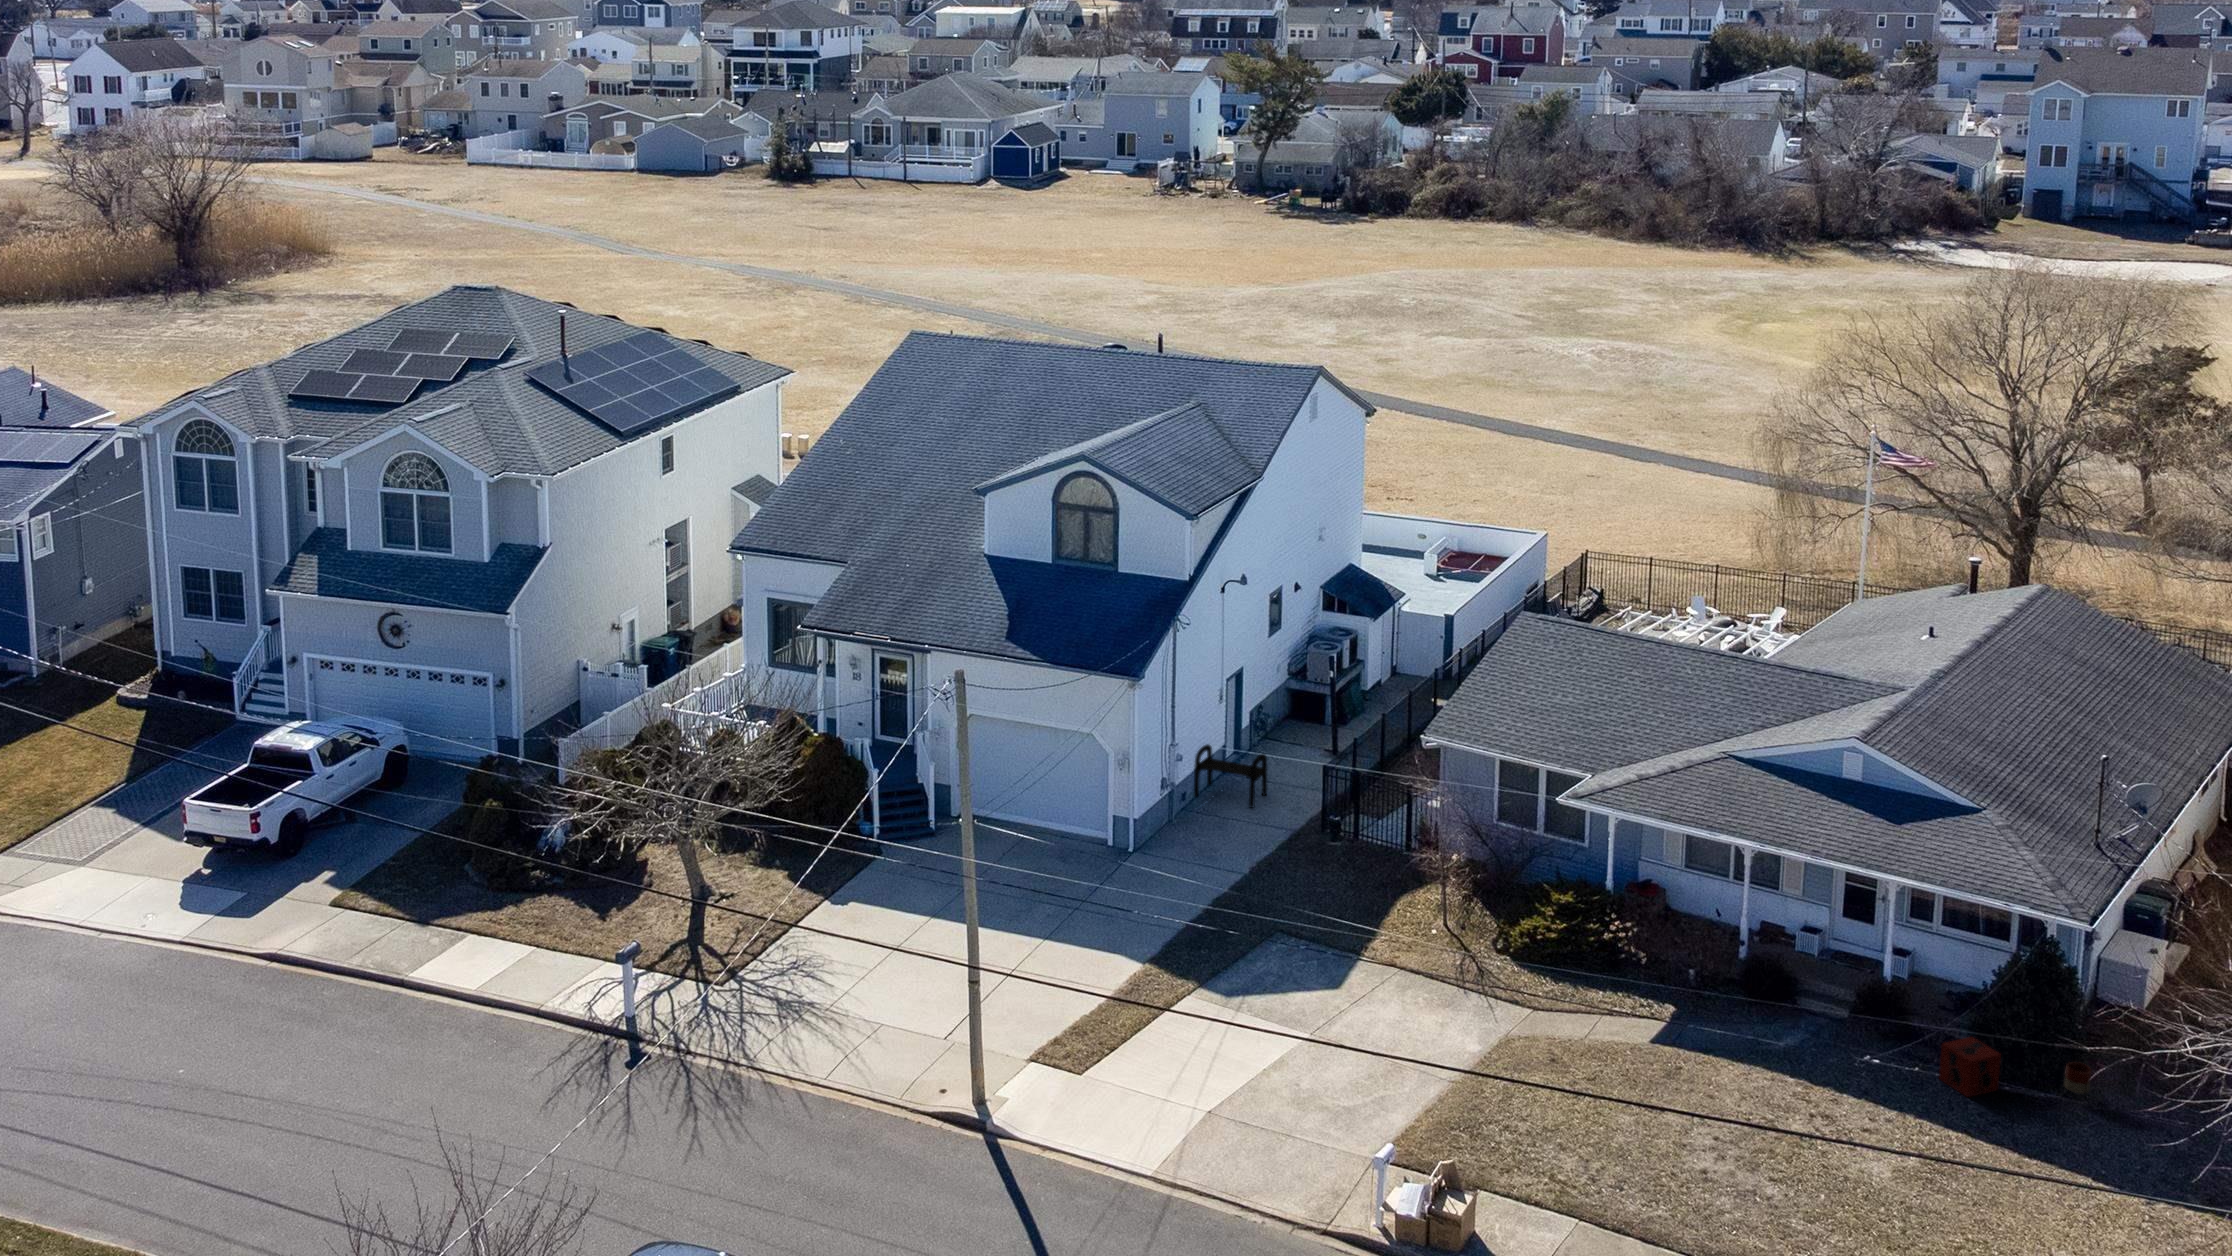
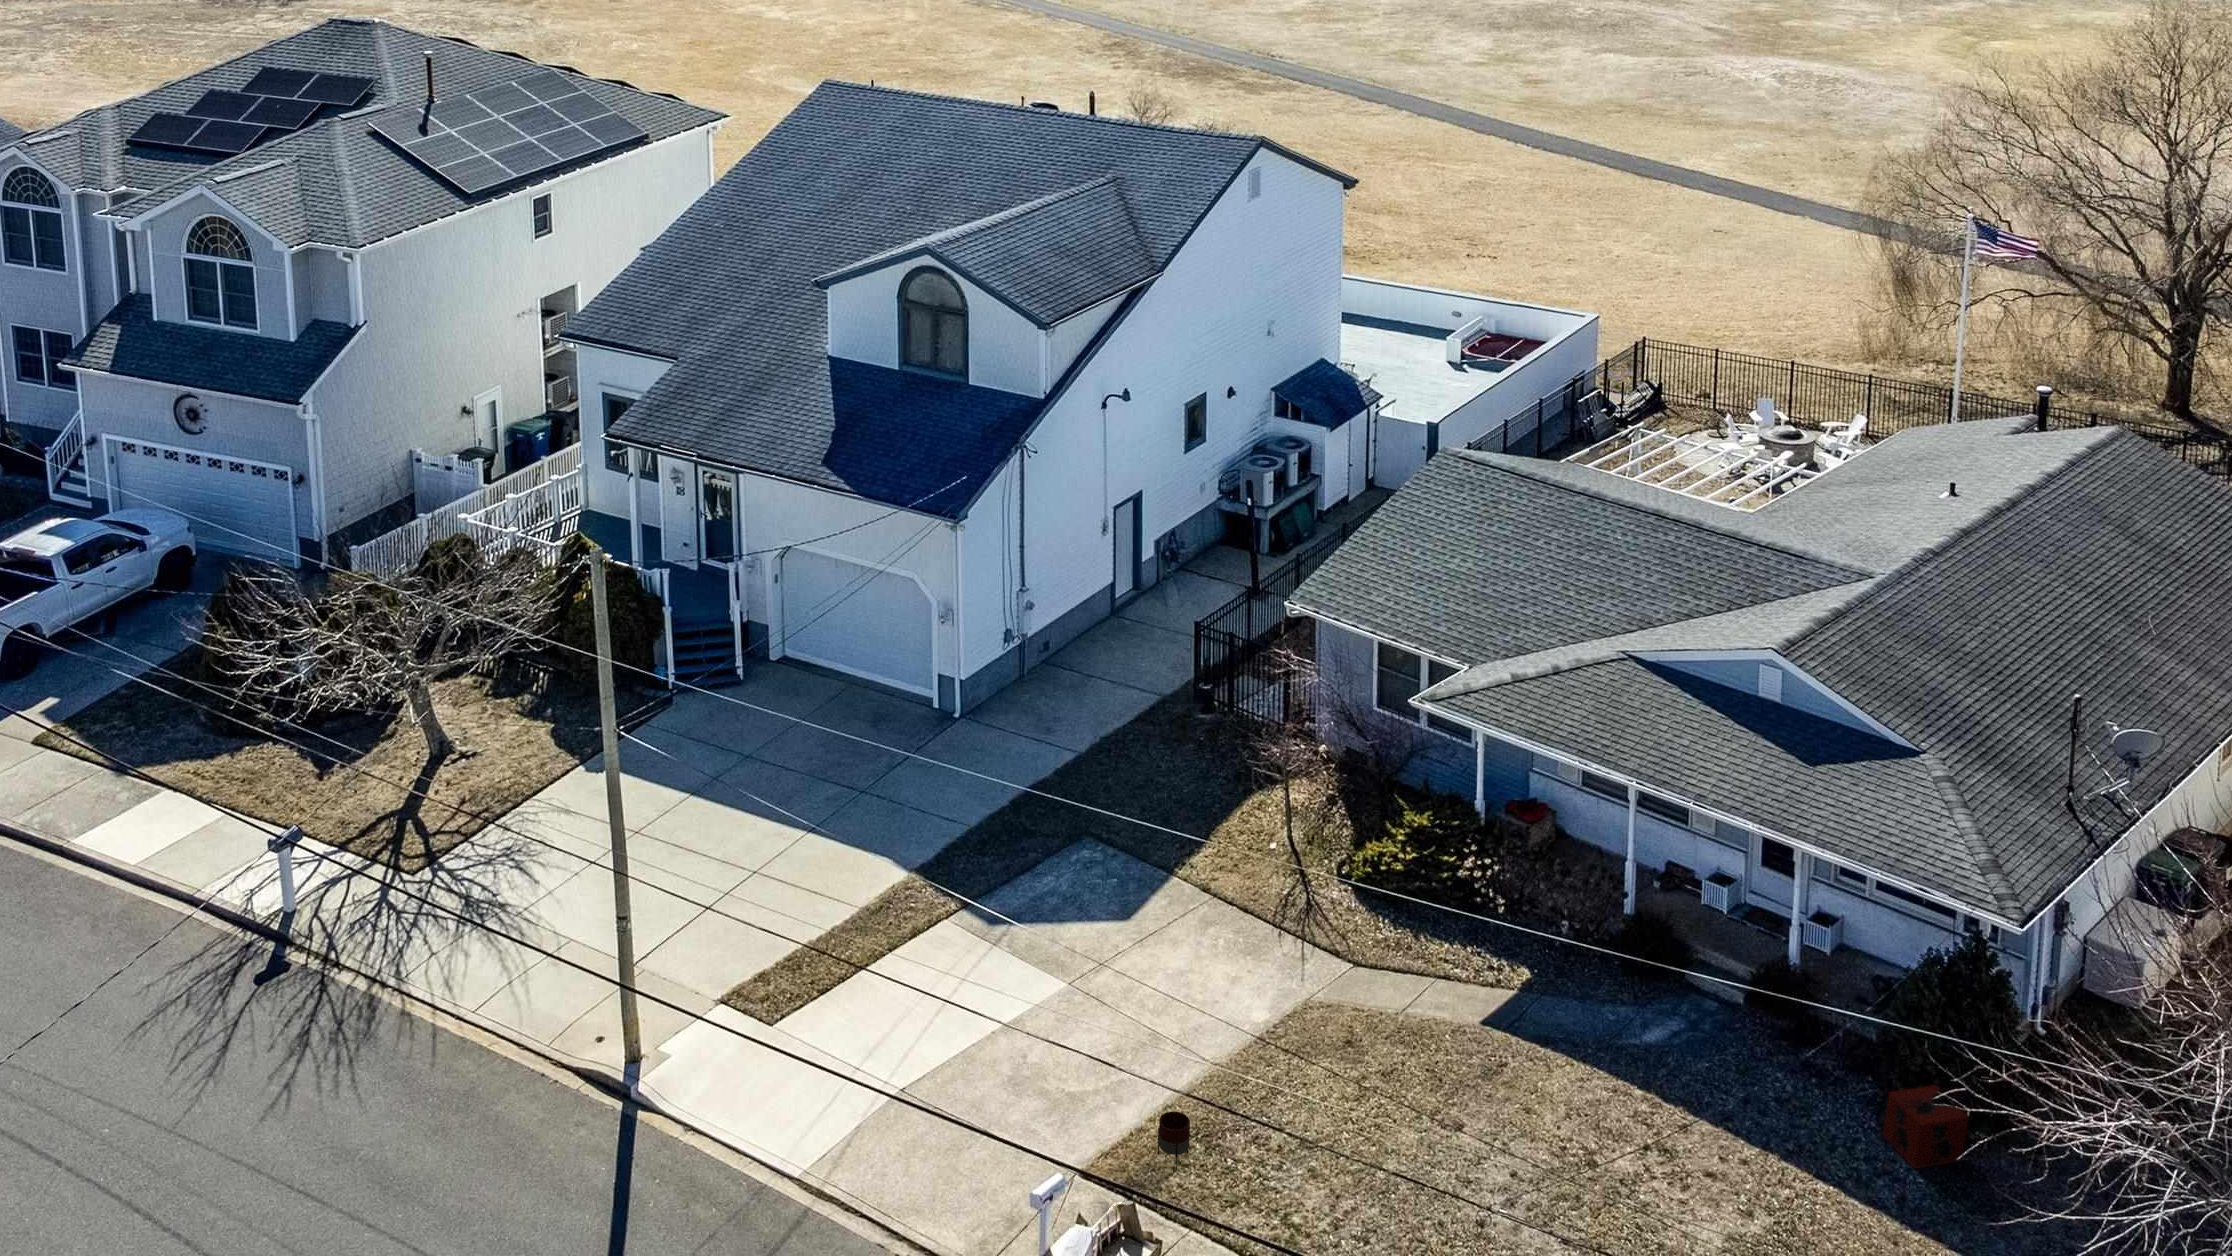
bench: present [1194,744,1267,808] -> none [1058,588,1148,669]
planter: present [2061,1062,2091,1096] -> present [1158,1111,1190,1170]

